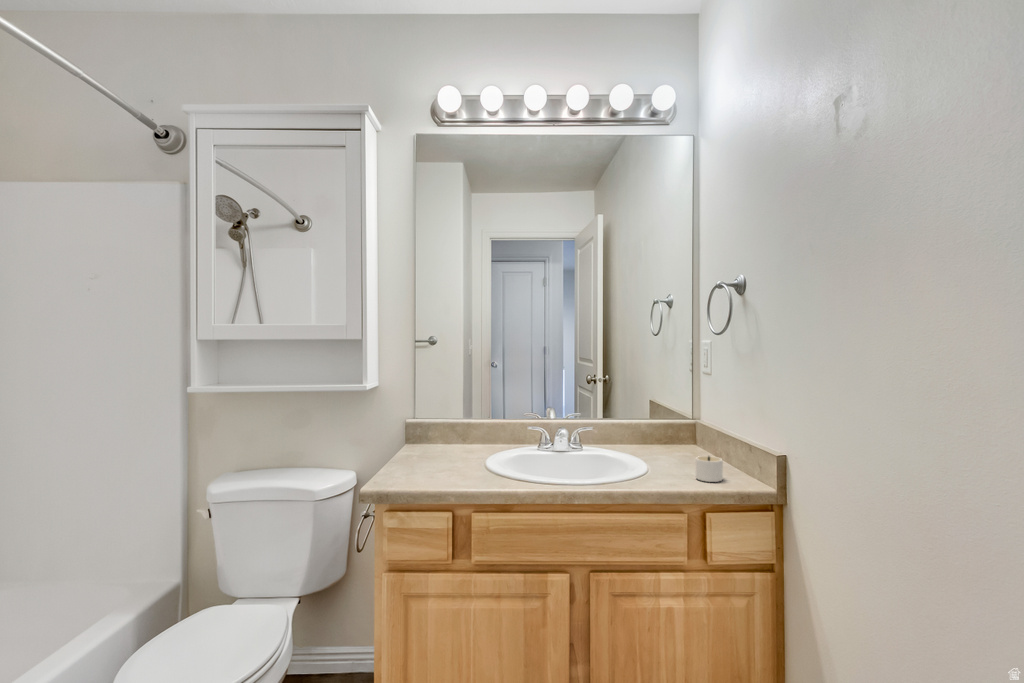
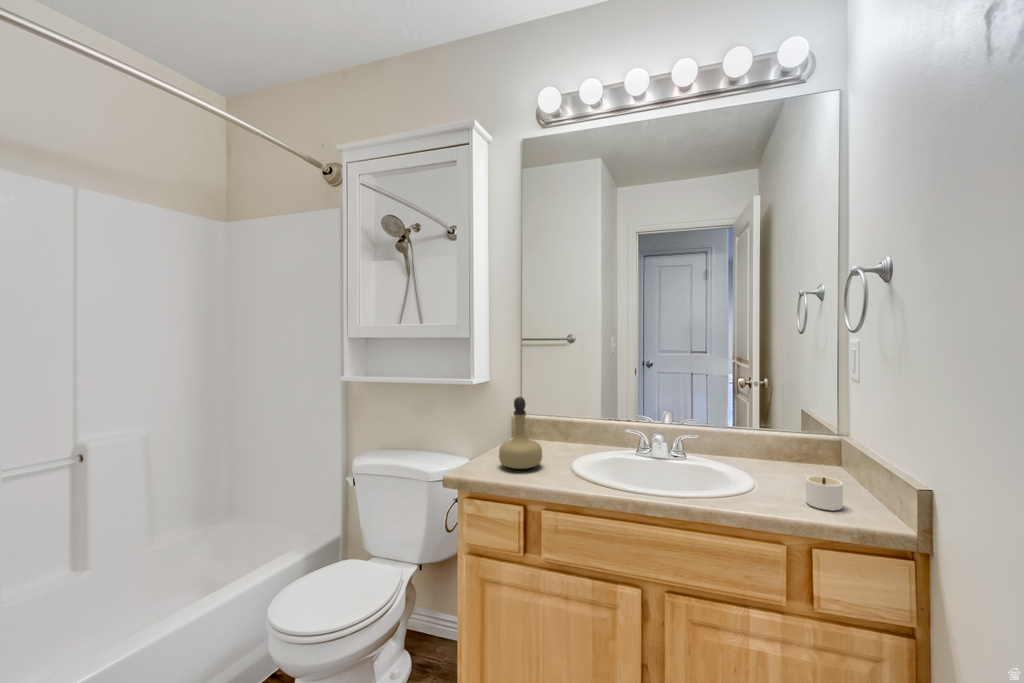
perfume bottle: none [415,402,460,476] -> present [499,397,542,469]

